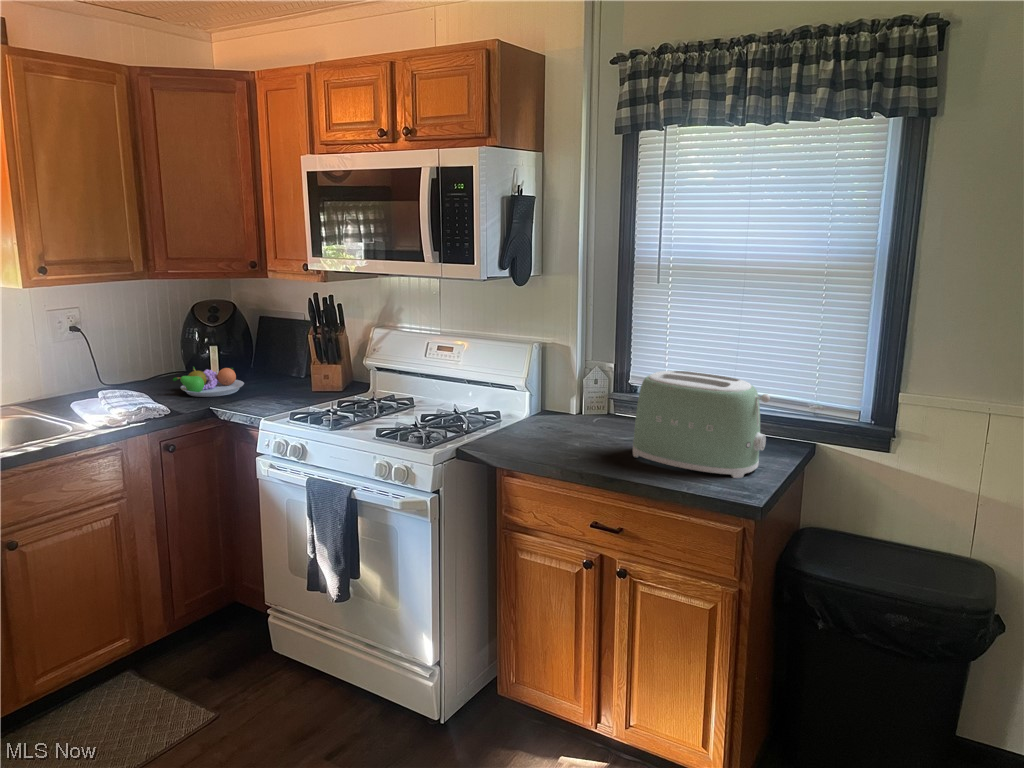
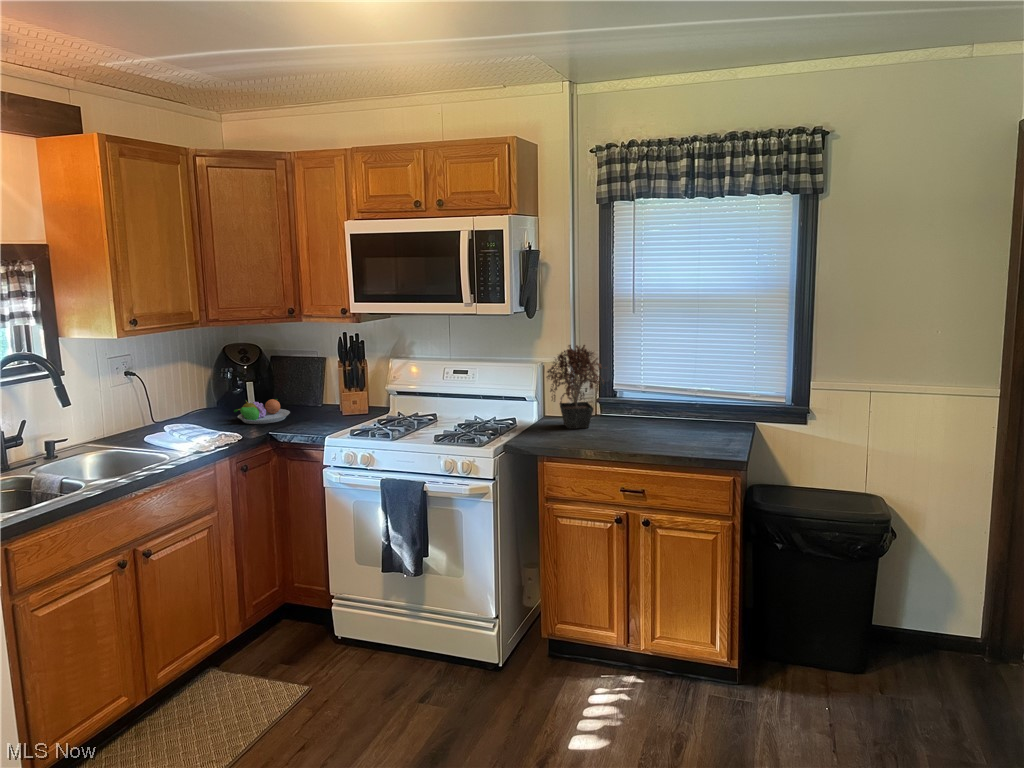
potted plant: none [530,321,612,433] -> present [547,345,604,429]
toaster: present [633,371,770,478] -> none [634,375,732,447]

